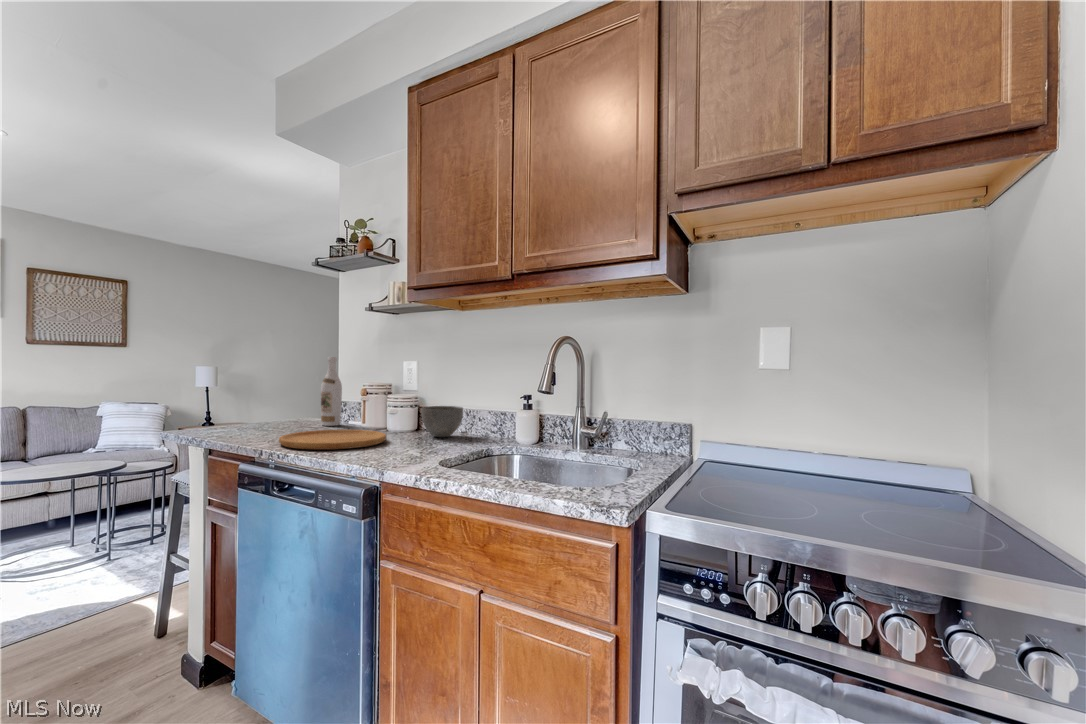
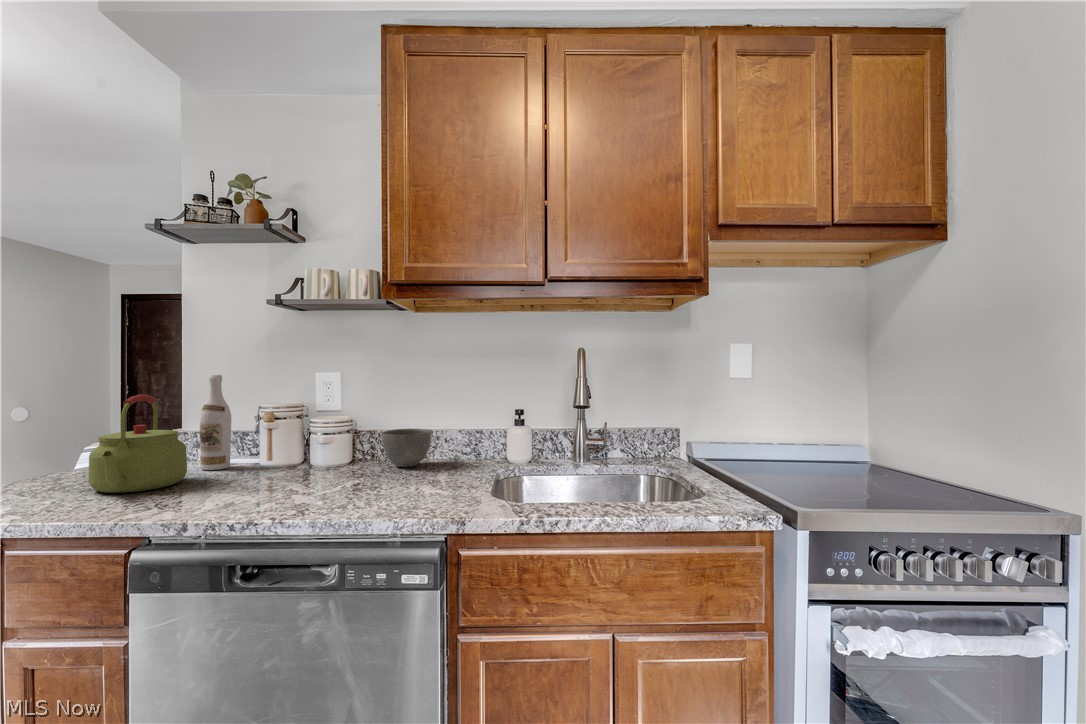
kettle: none [236,368,300,432] -> present [88,395,187,493]
cutting board: present [279,429,386,450] -> none [221,470,370,508]

